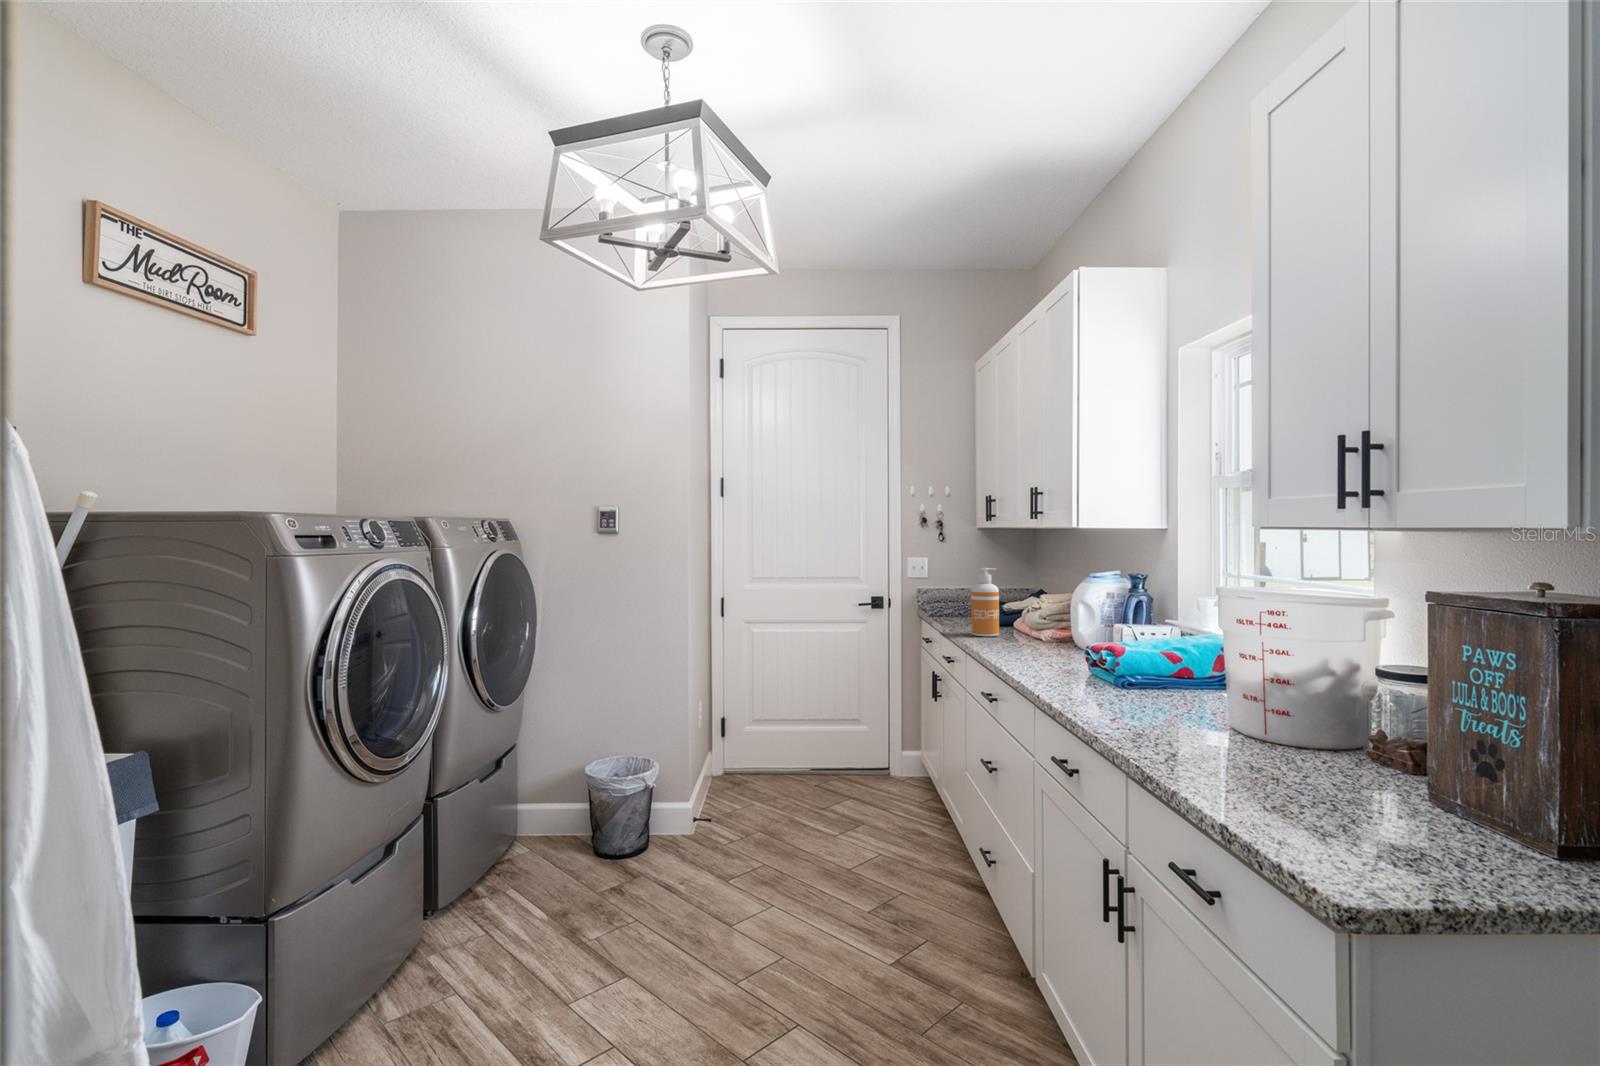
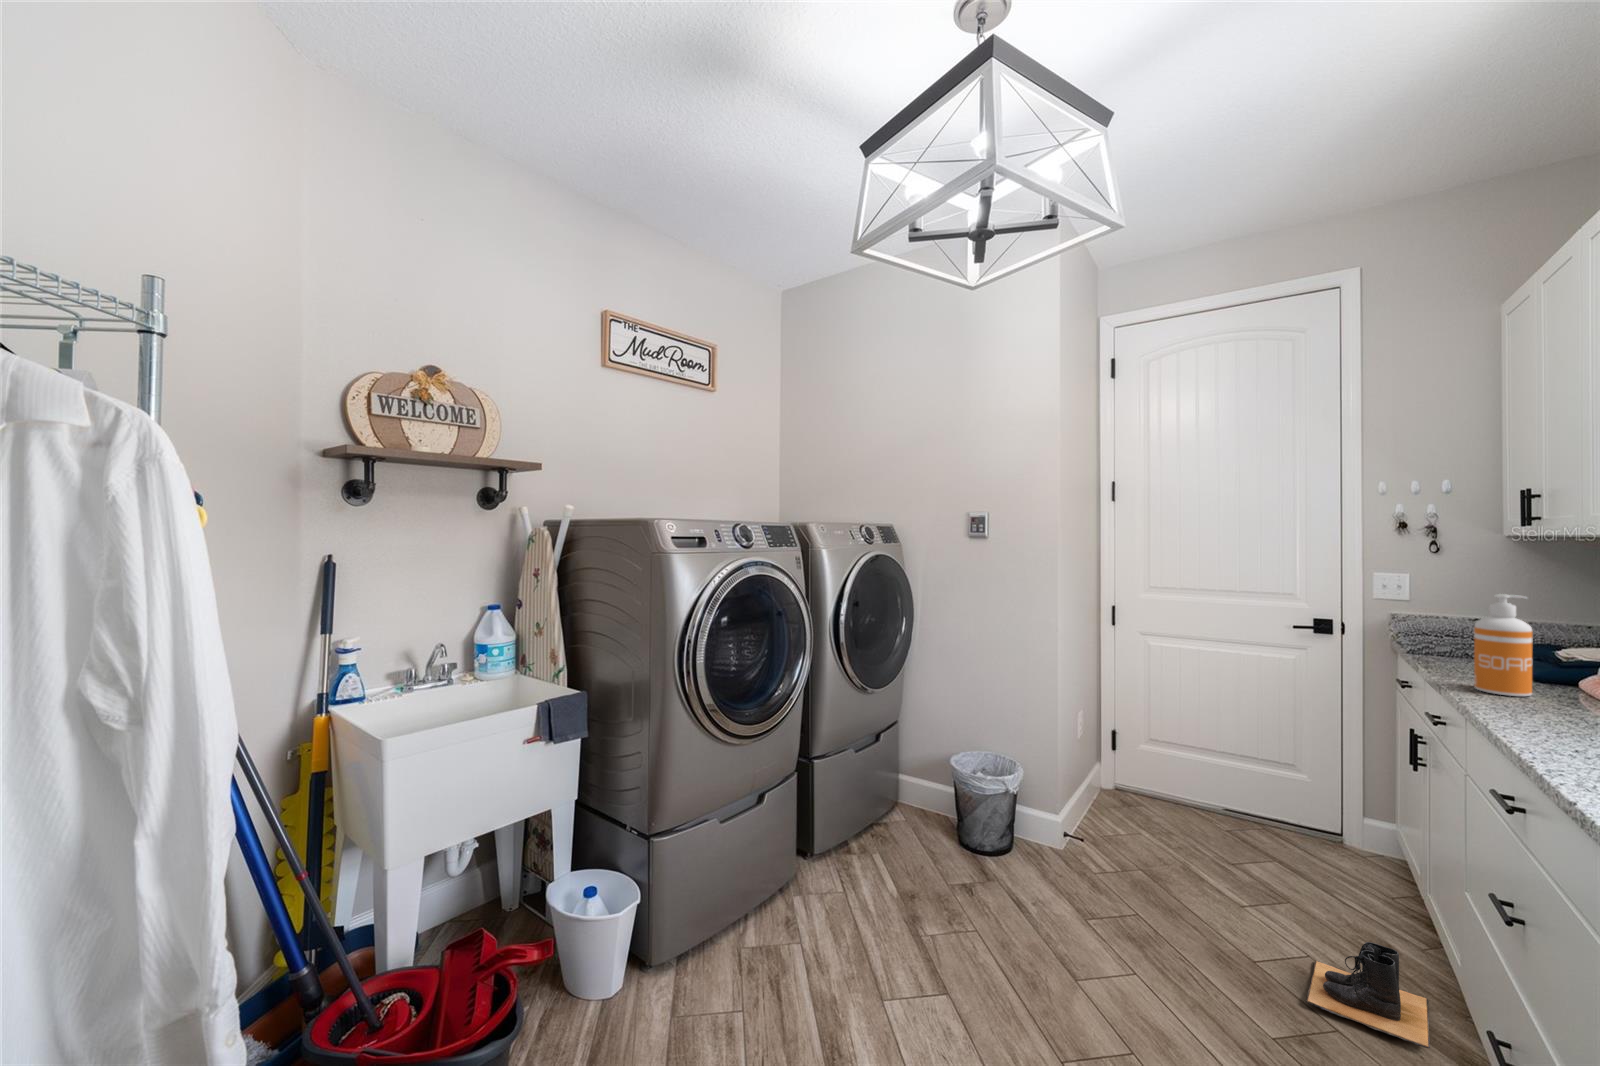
boots: none [887,828,956,886] -> present [1306,942,1430,1048]

